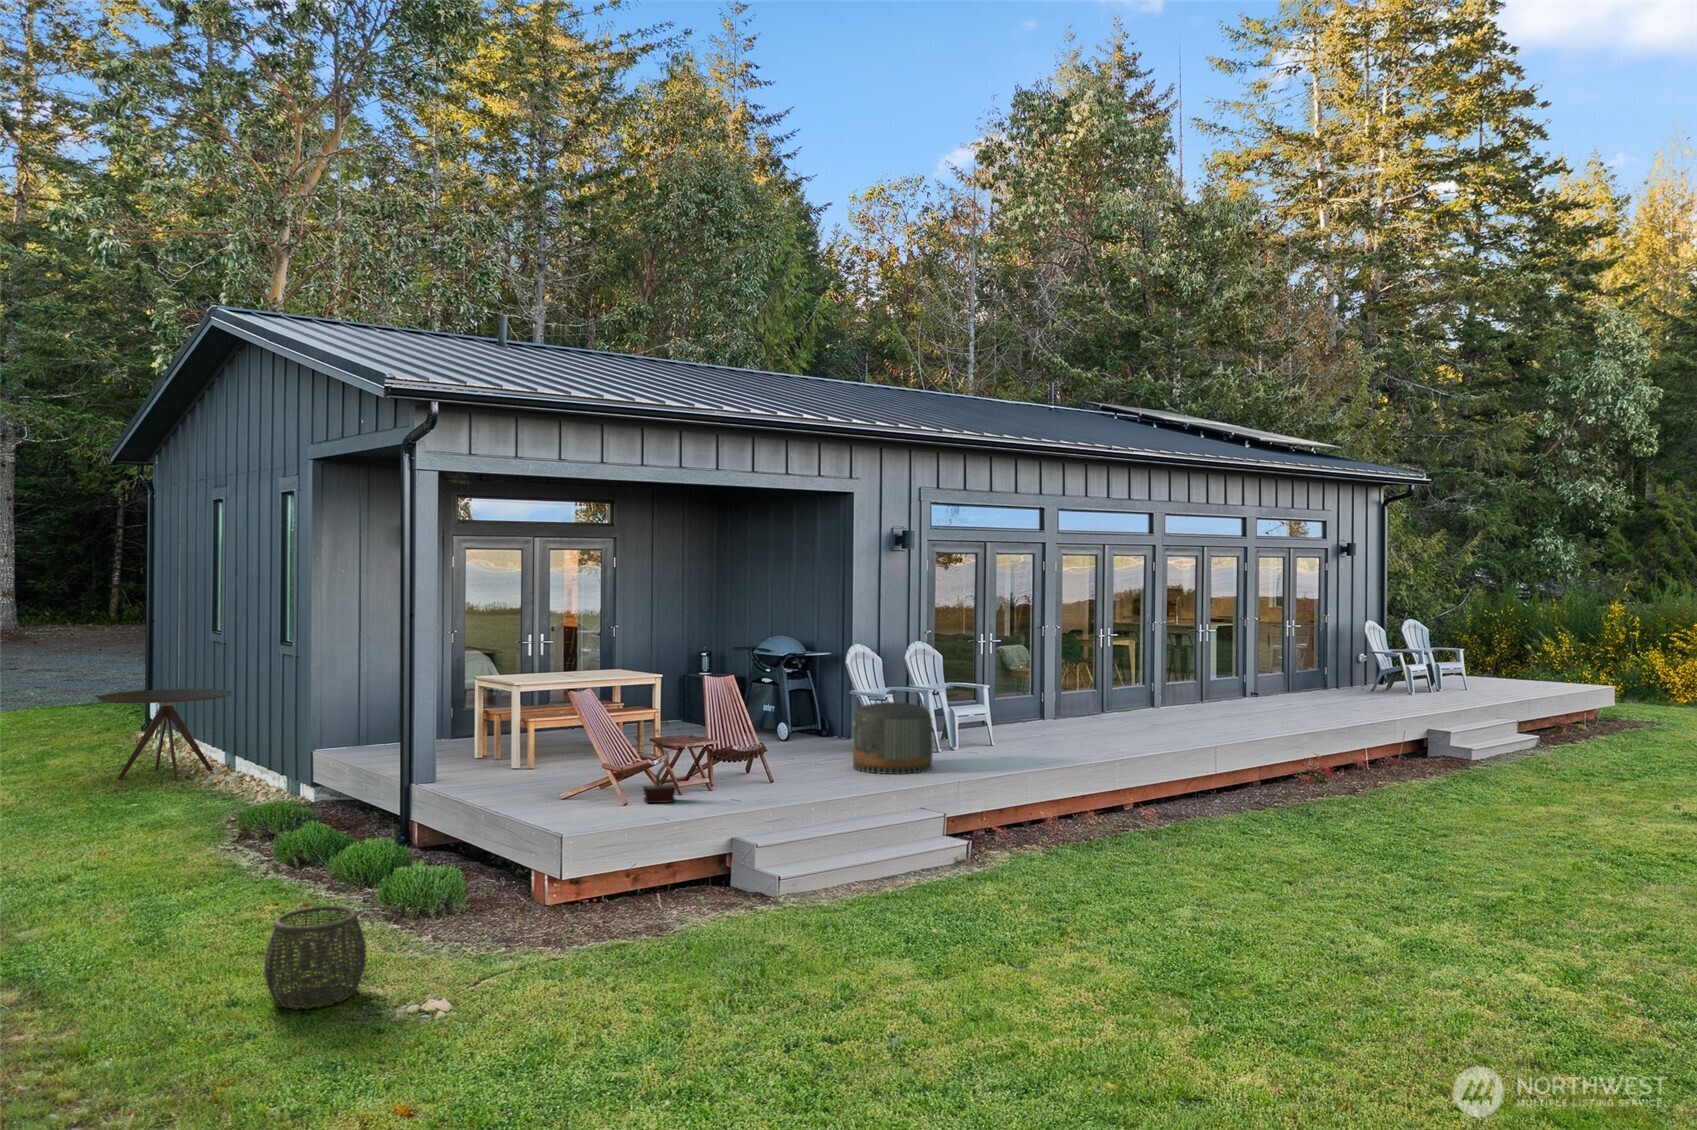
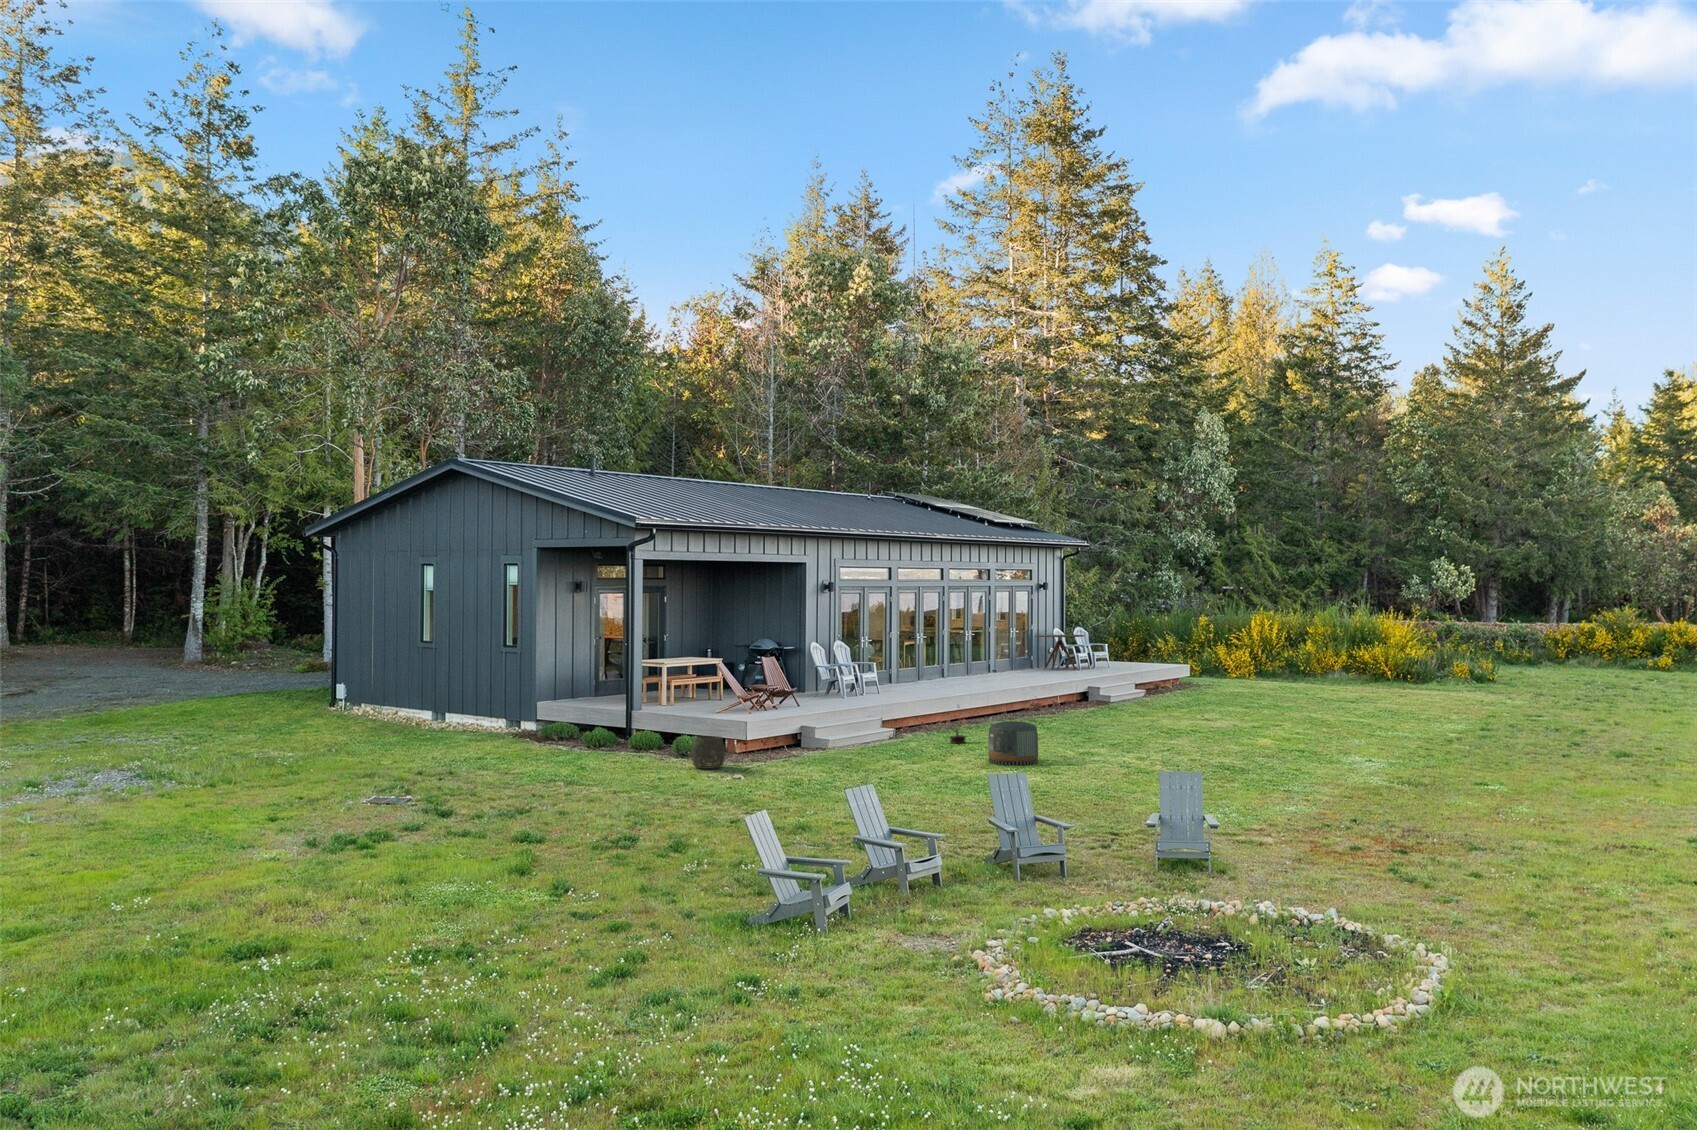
round table: present [97,689,233,780] -> present [1035,635,1085,670]
pouf: present [853,702,932,774] -> present [988,721,1038,765]
potted plant: present [632,719,706,803] -> present [950,712,970,743]

